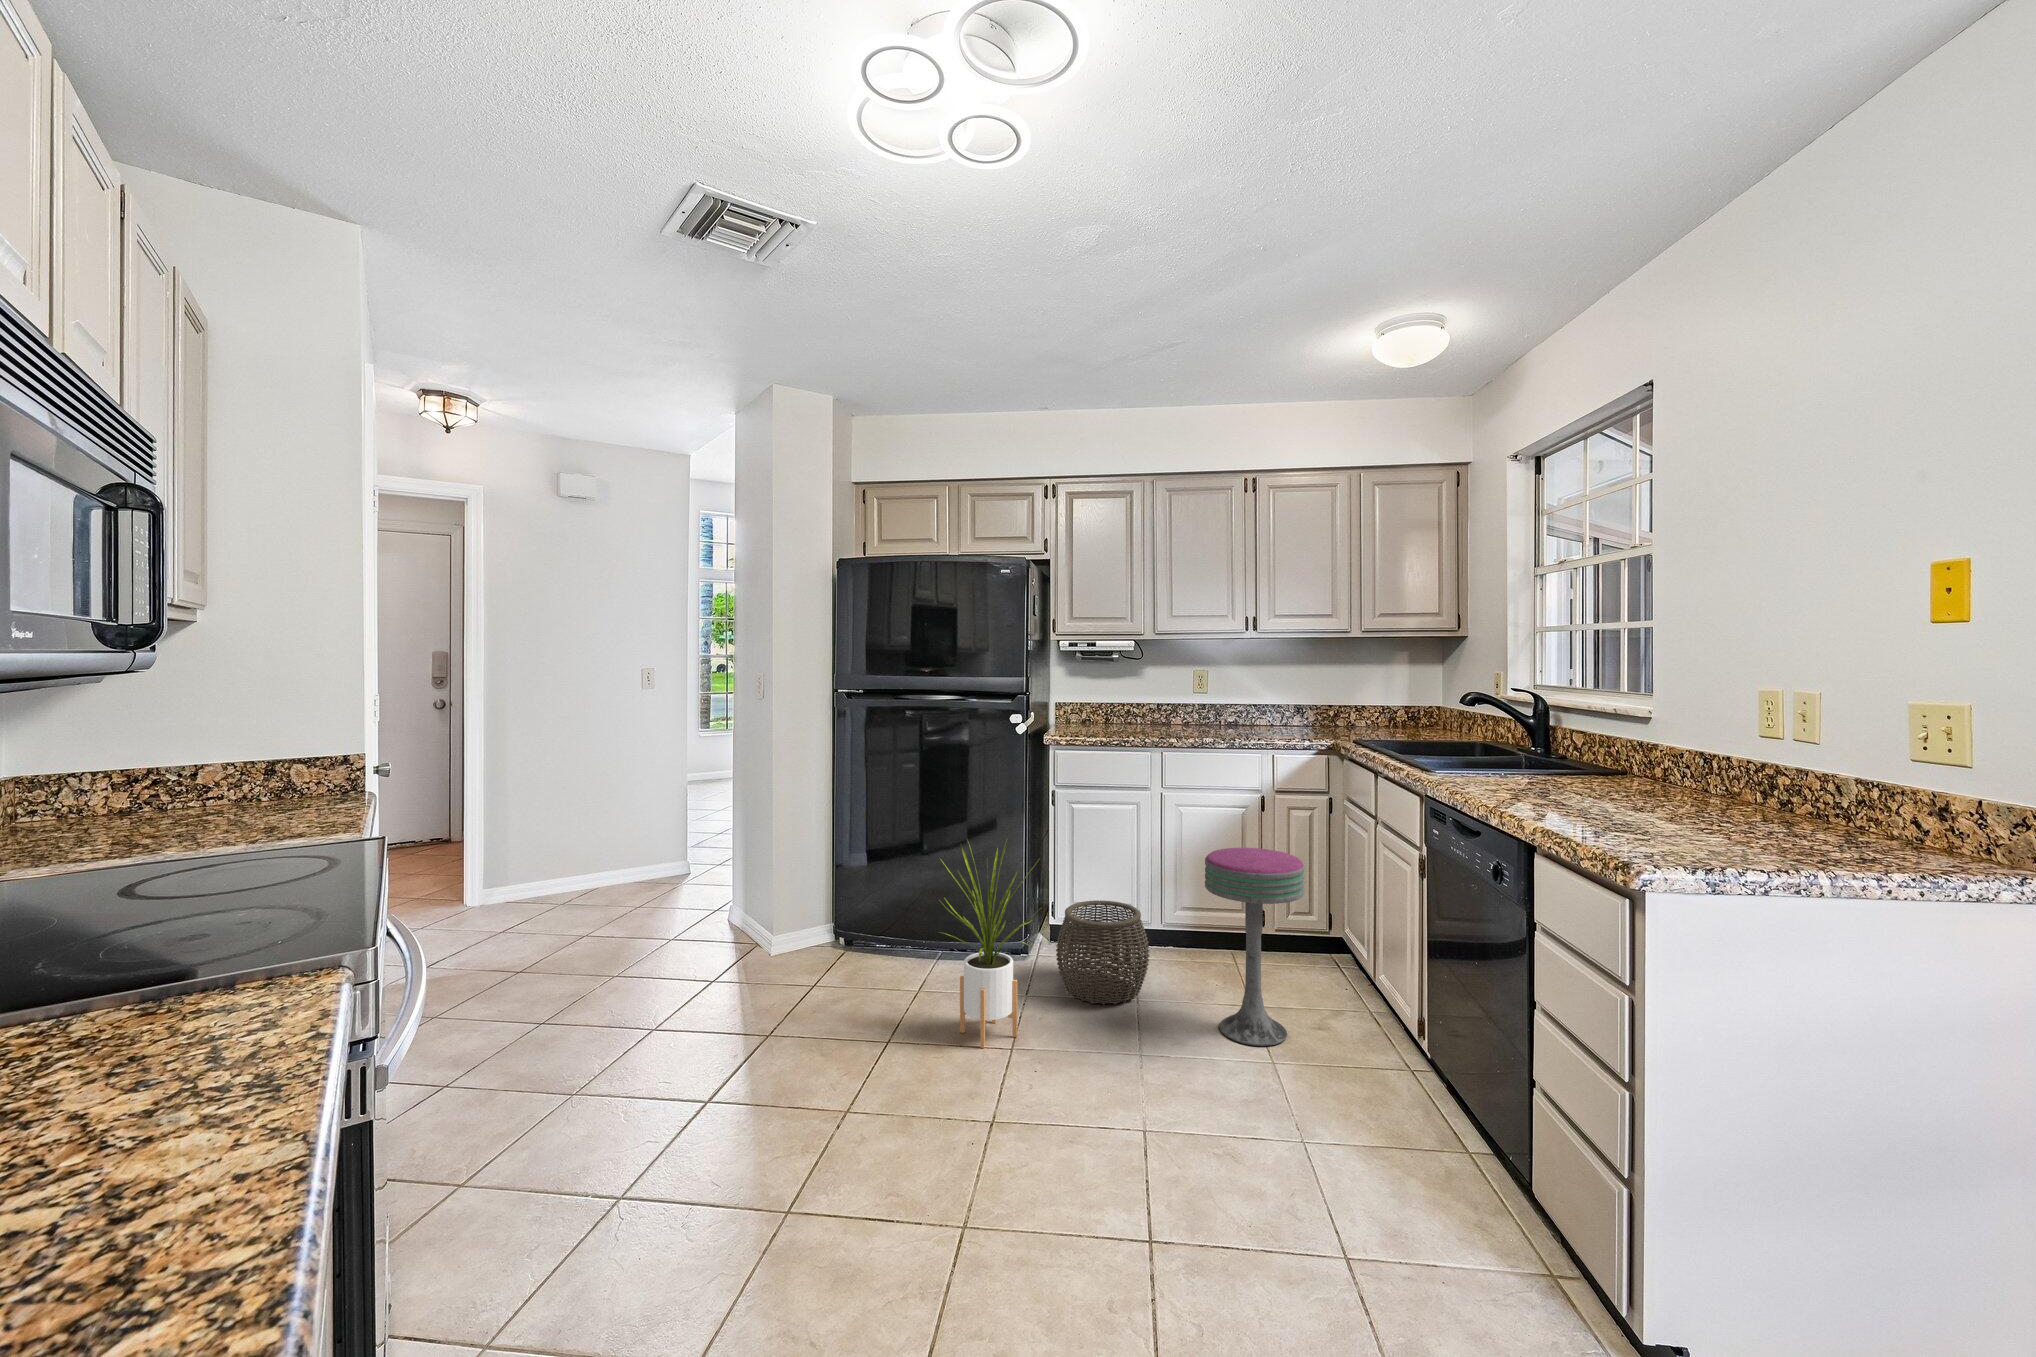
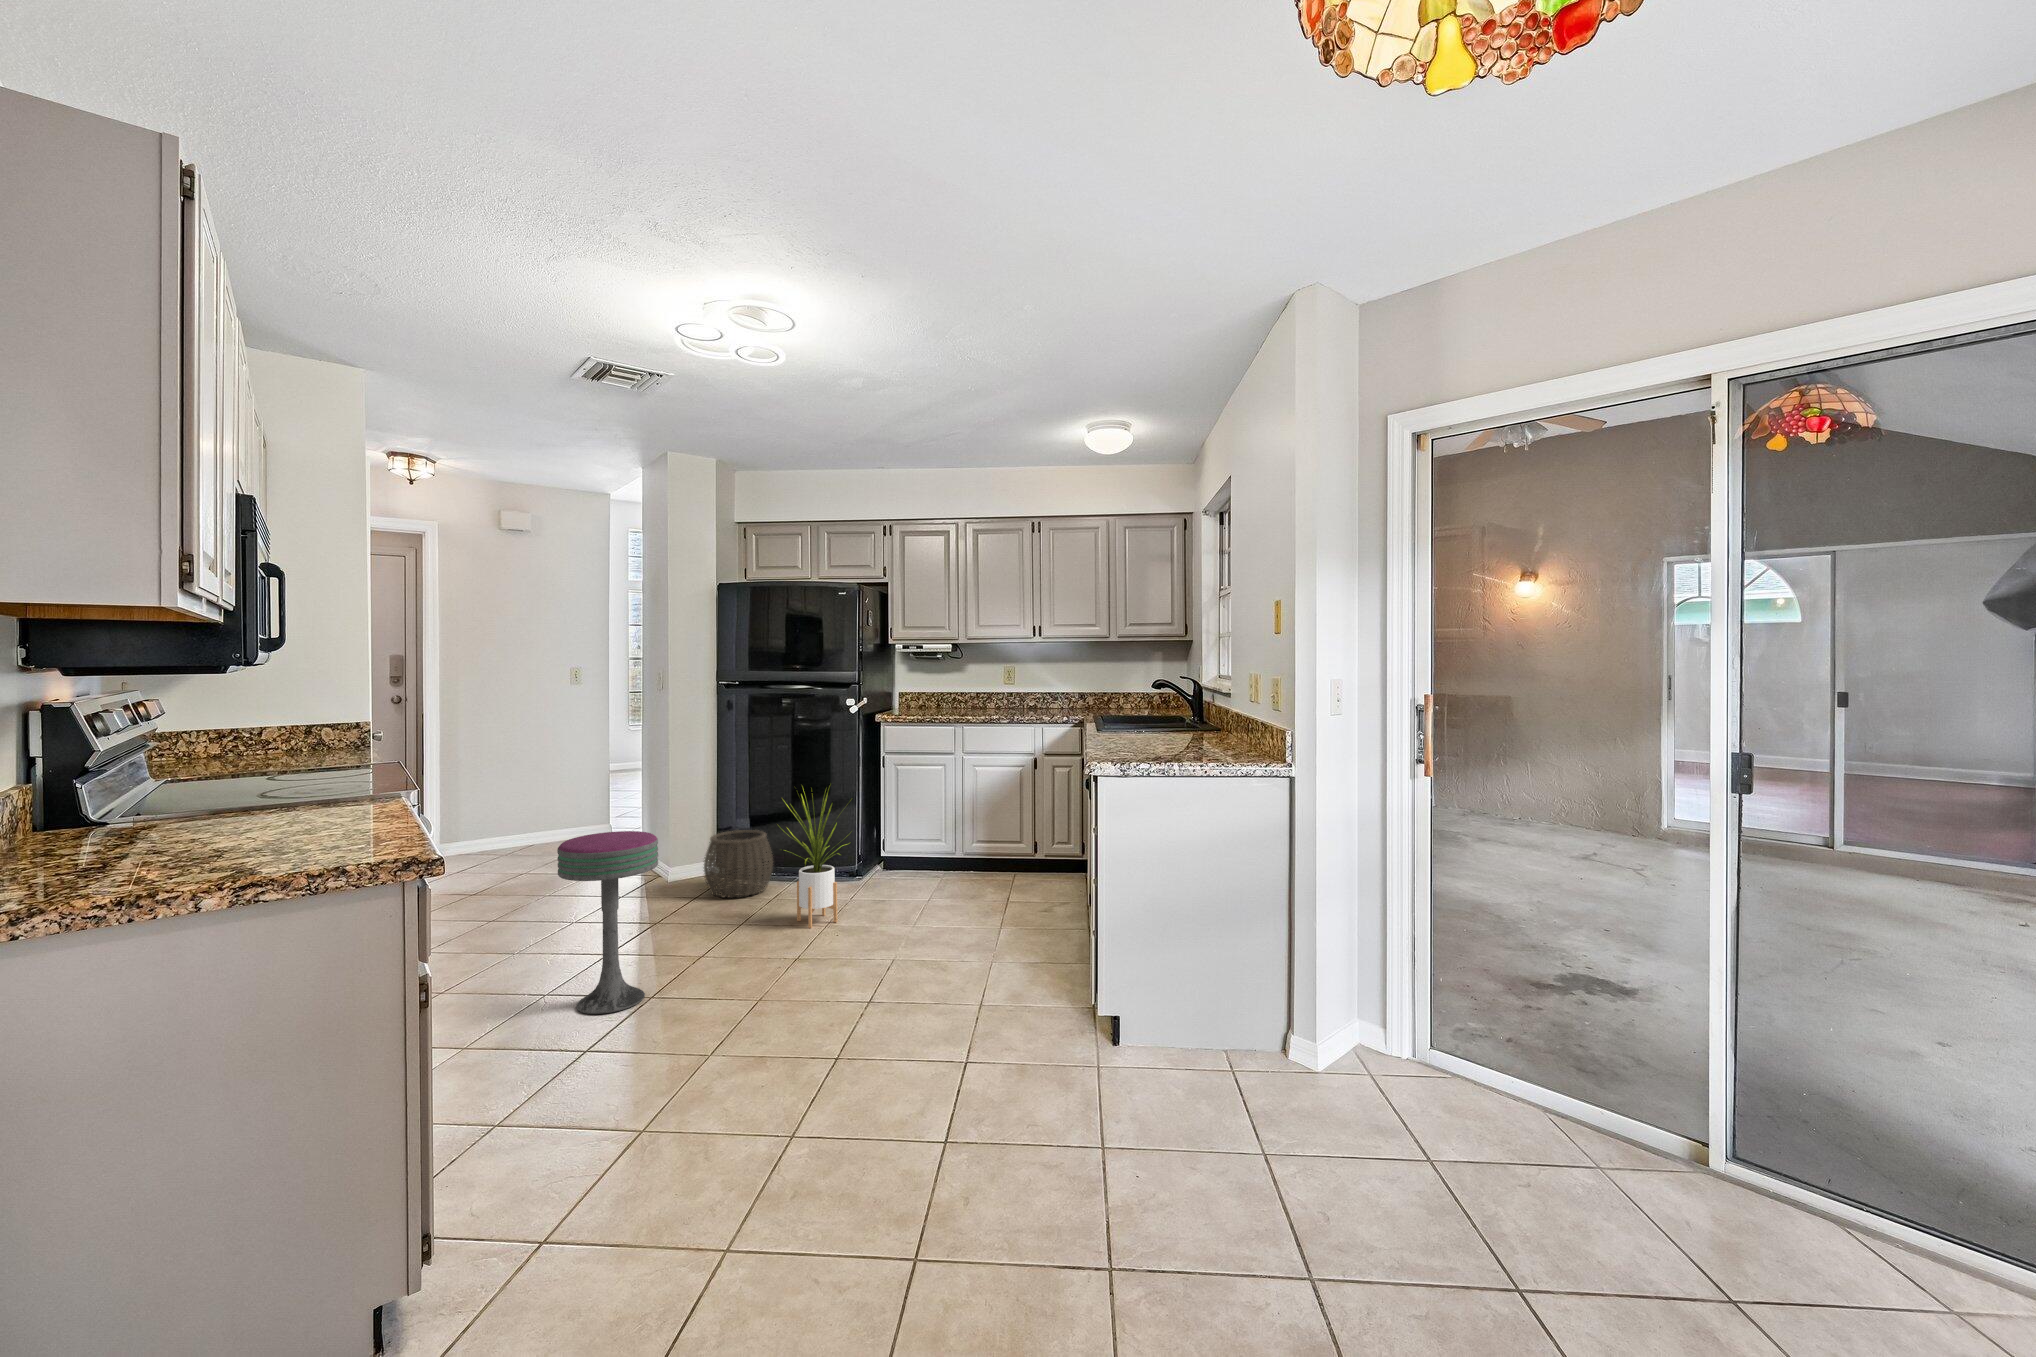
bar stool: present [1205,848,1305,1046] -> present [557,831,658,1014]
woven basket: present [1056,900,1150,1005] -> present [704,830,773,898]

